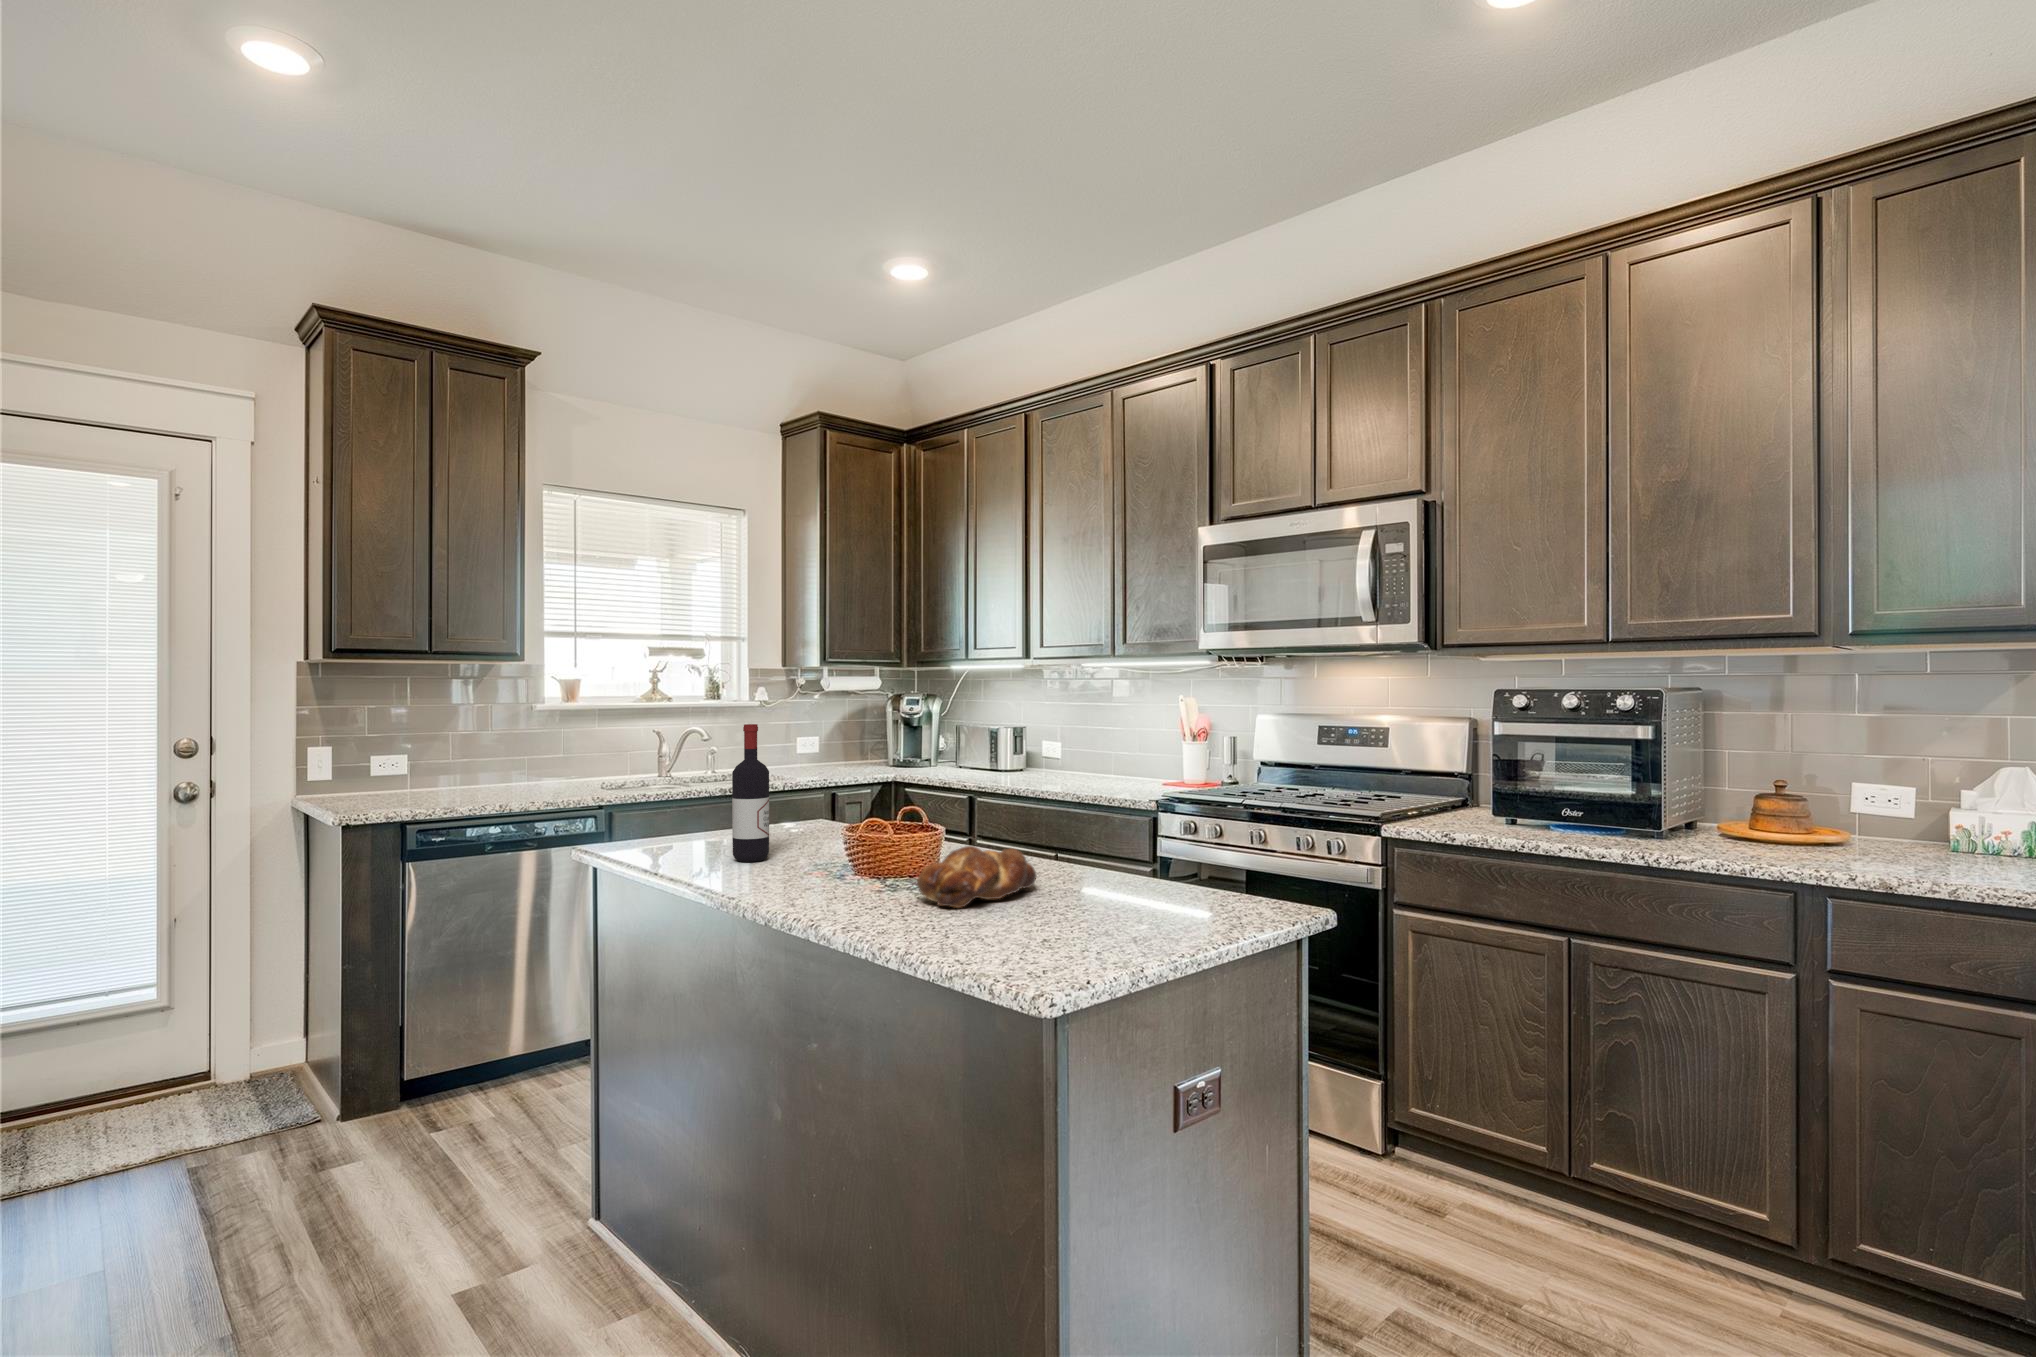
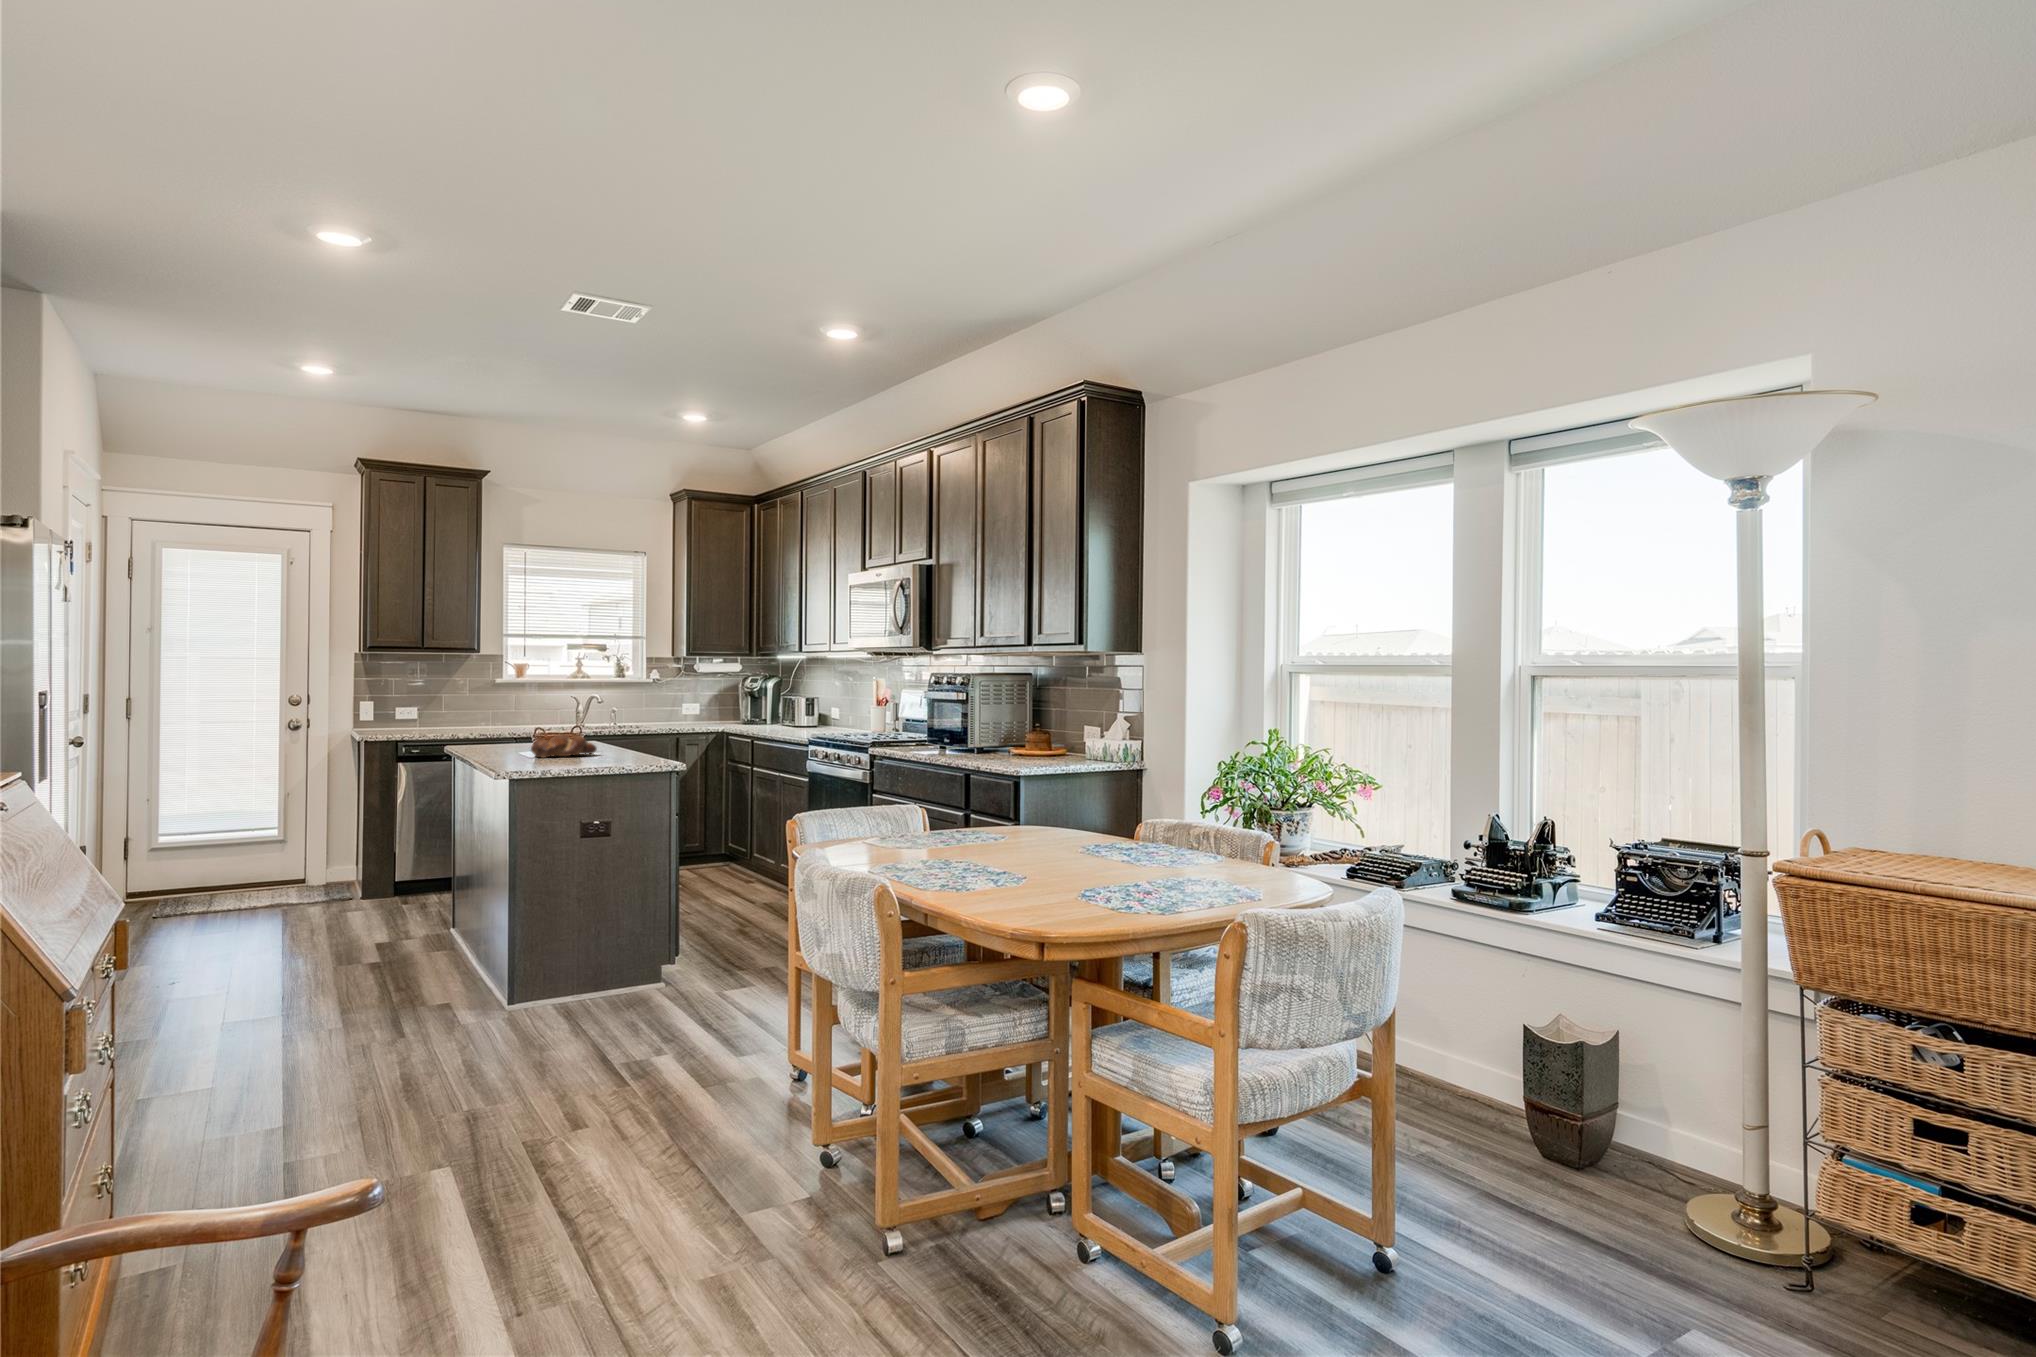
wine bottle: present [732,724,769,862] -> none [498,683,517,748]

